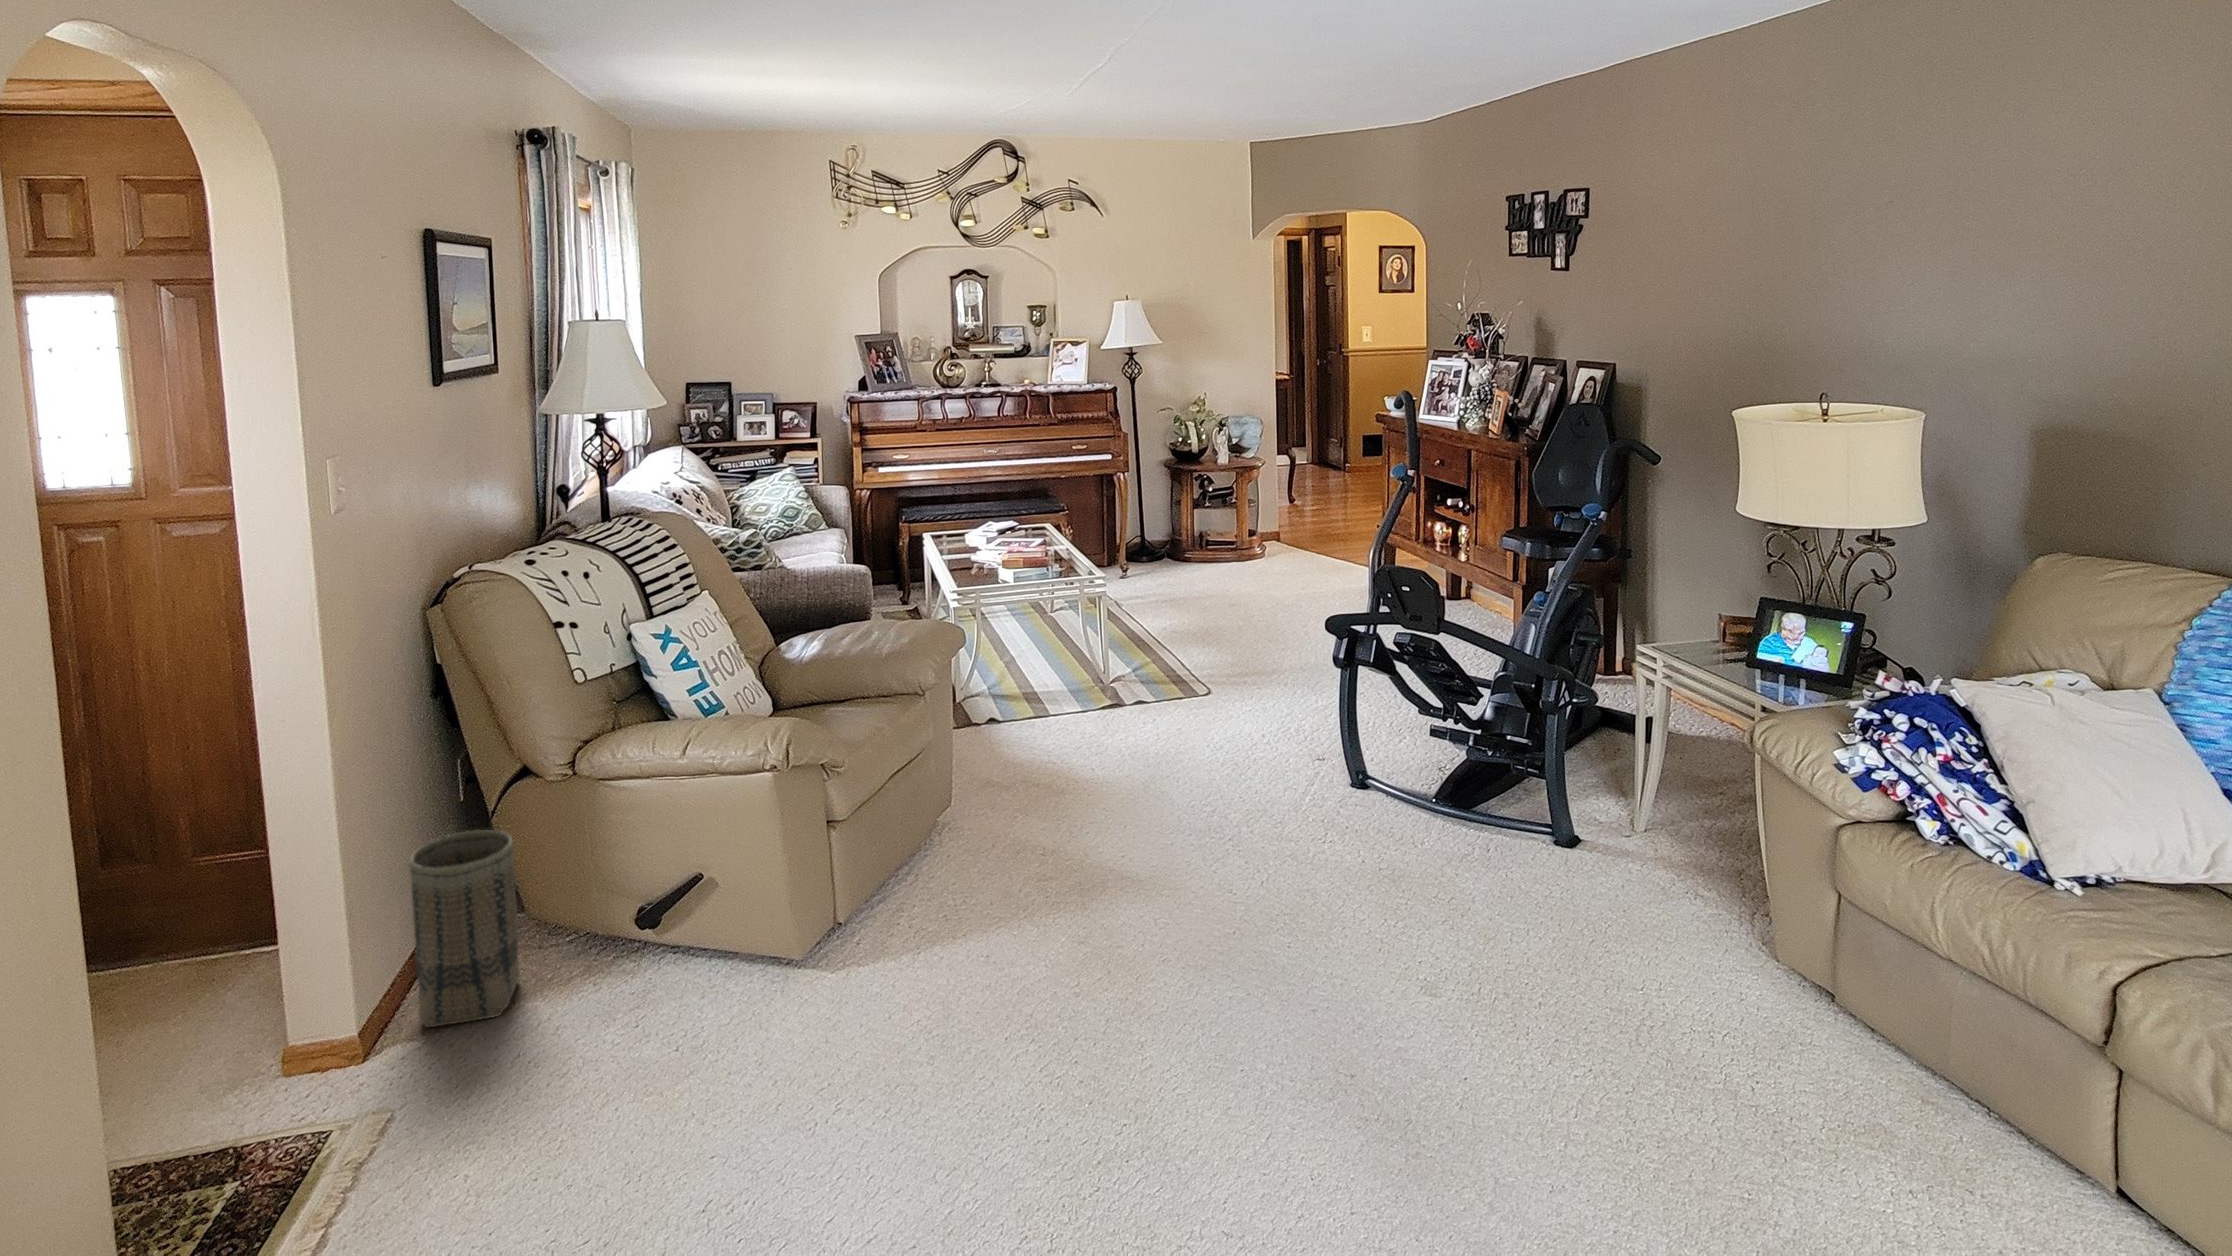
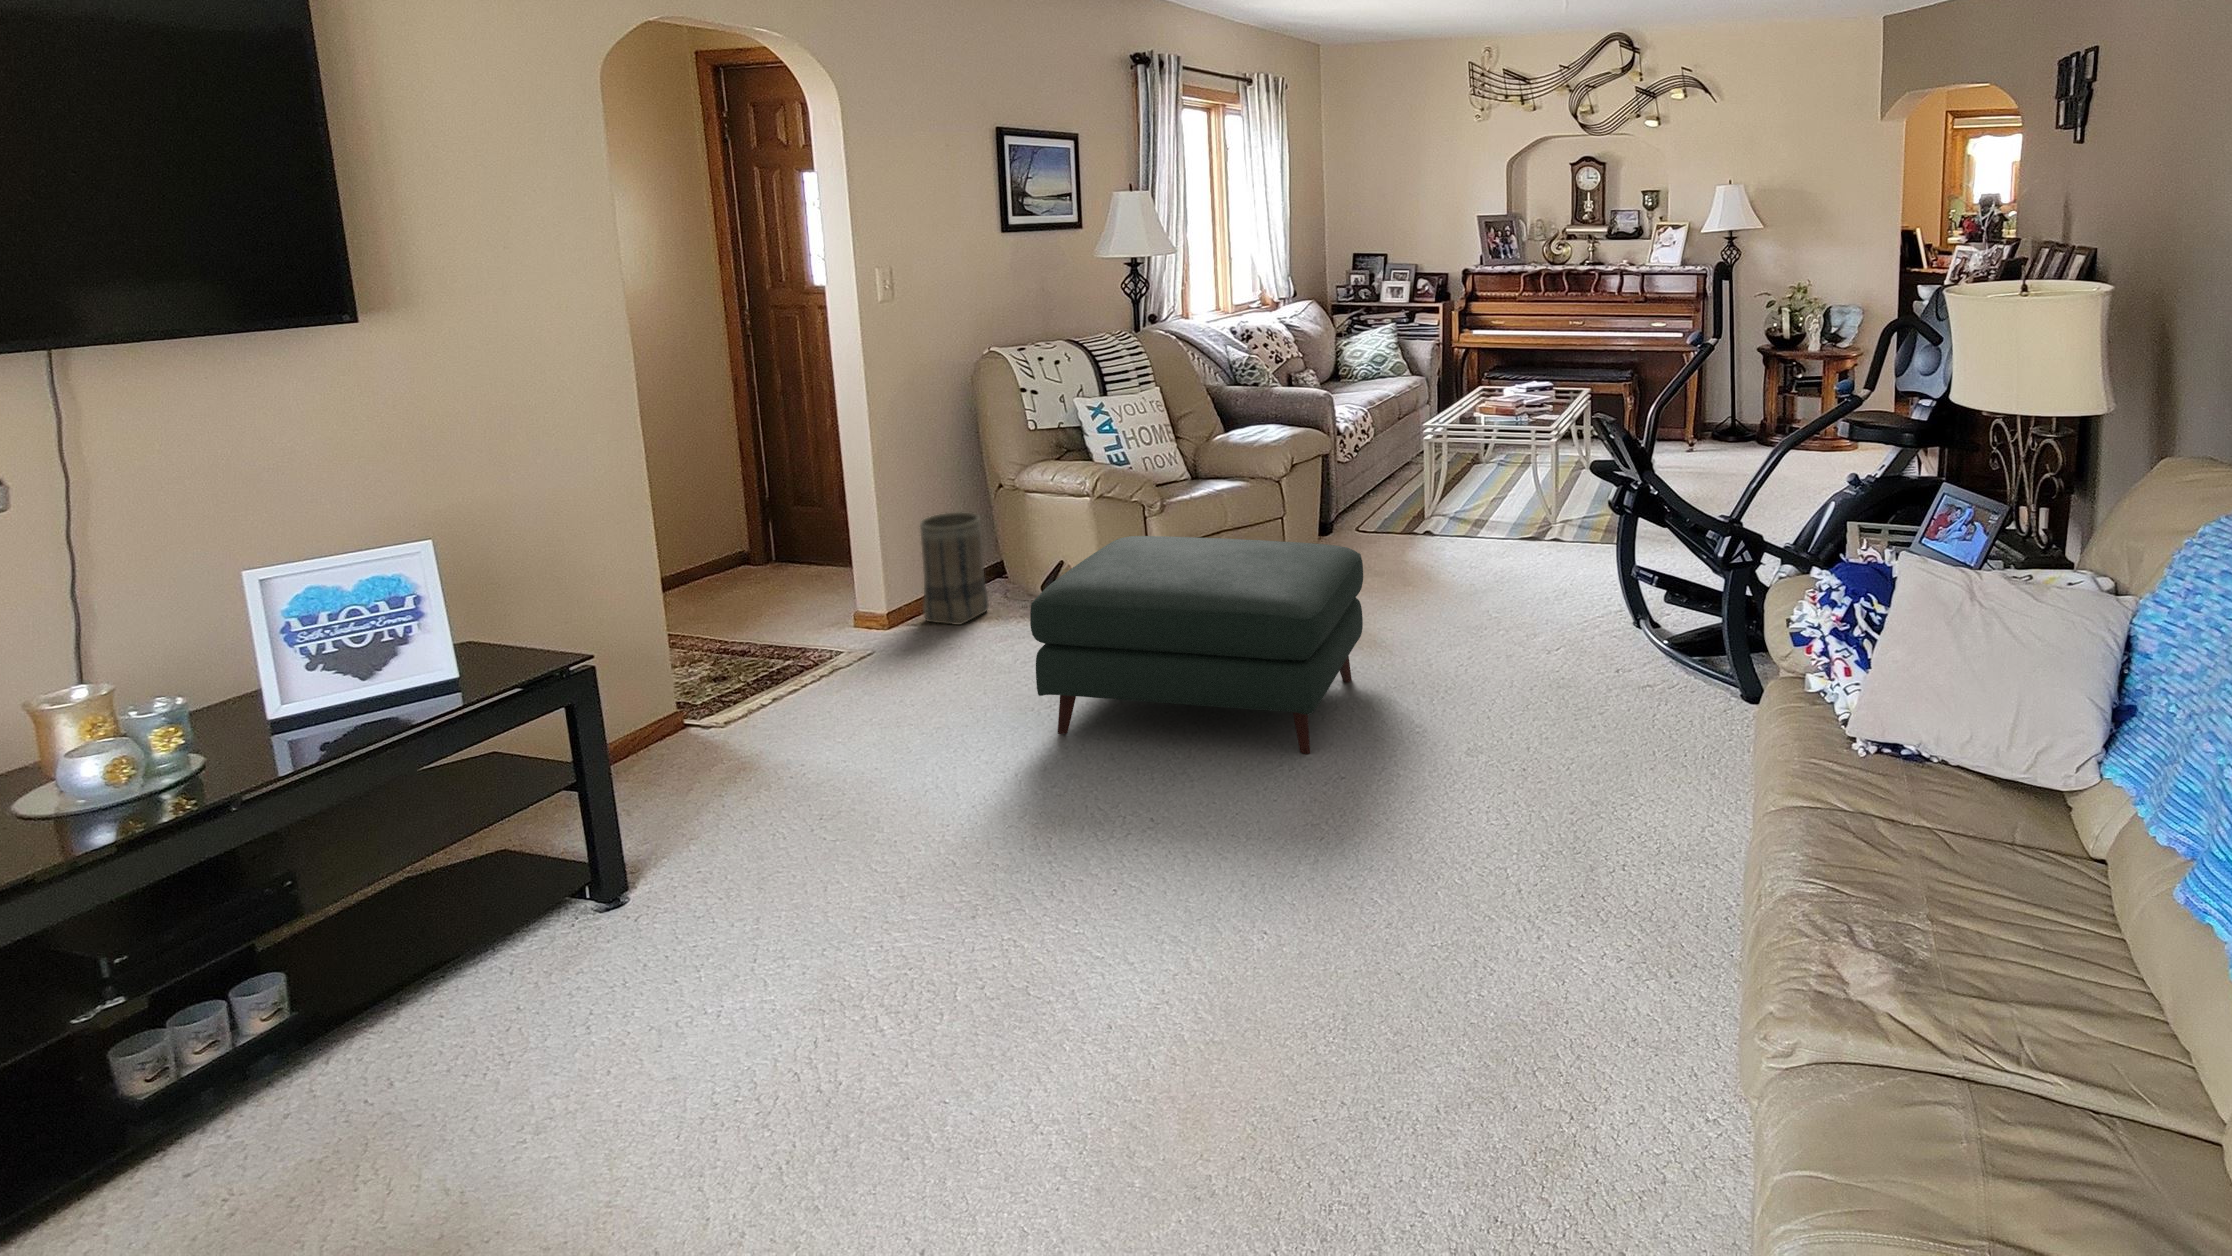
ottoman: none [838,766,1277,1136] -> present [1030,536,1363,754]

